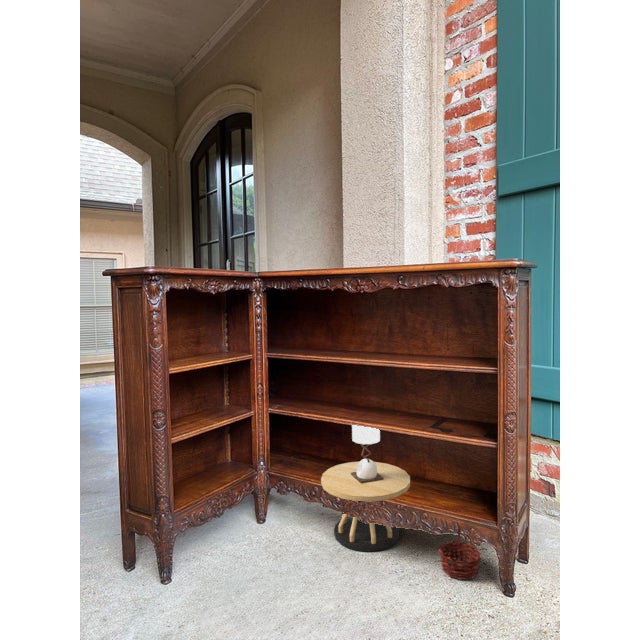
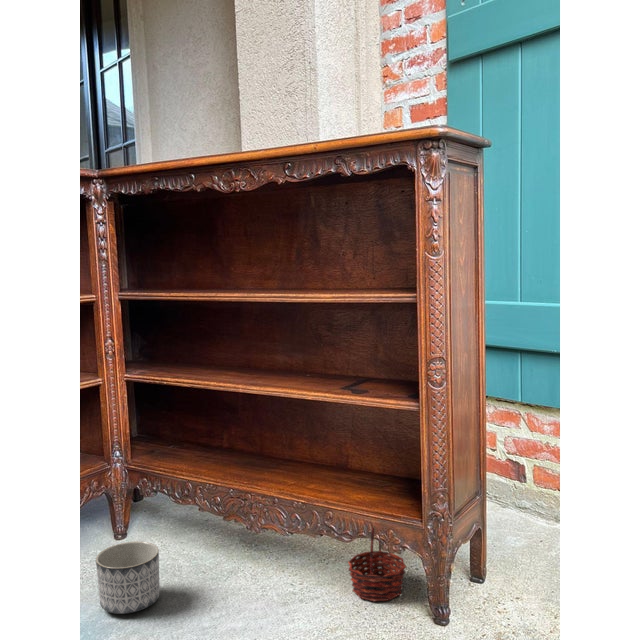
side table: present [321,425,410,552] -> none [191,386,320,571]
planter: none [267,530,309,583] -> present [96,541,160,614]

